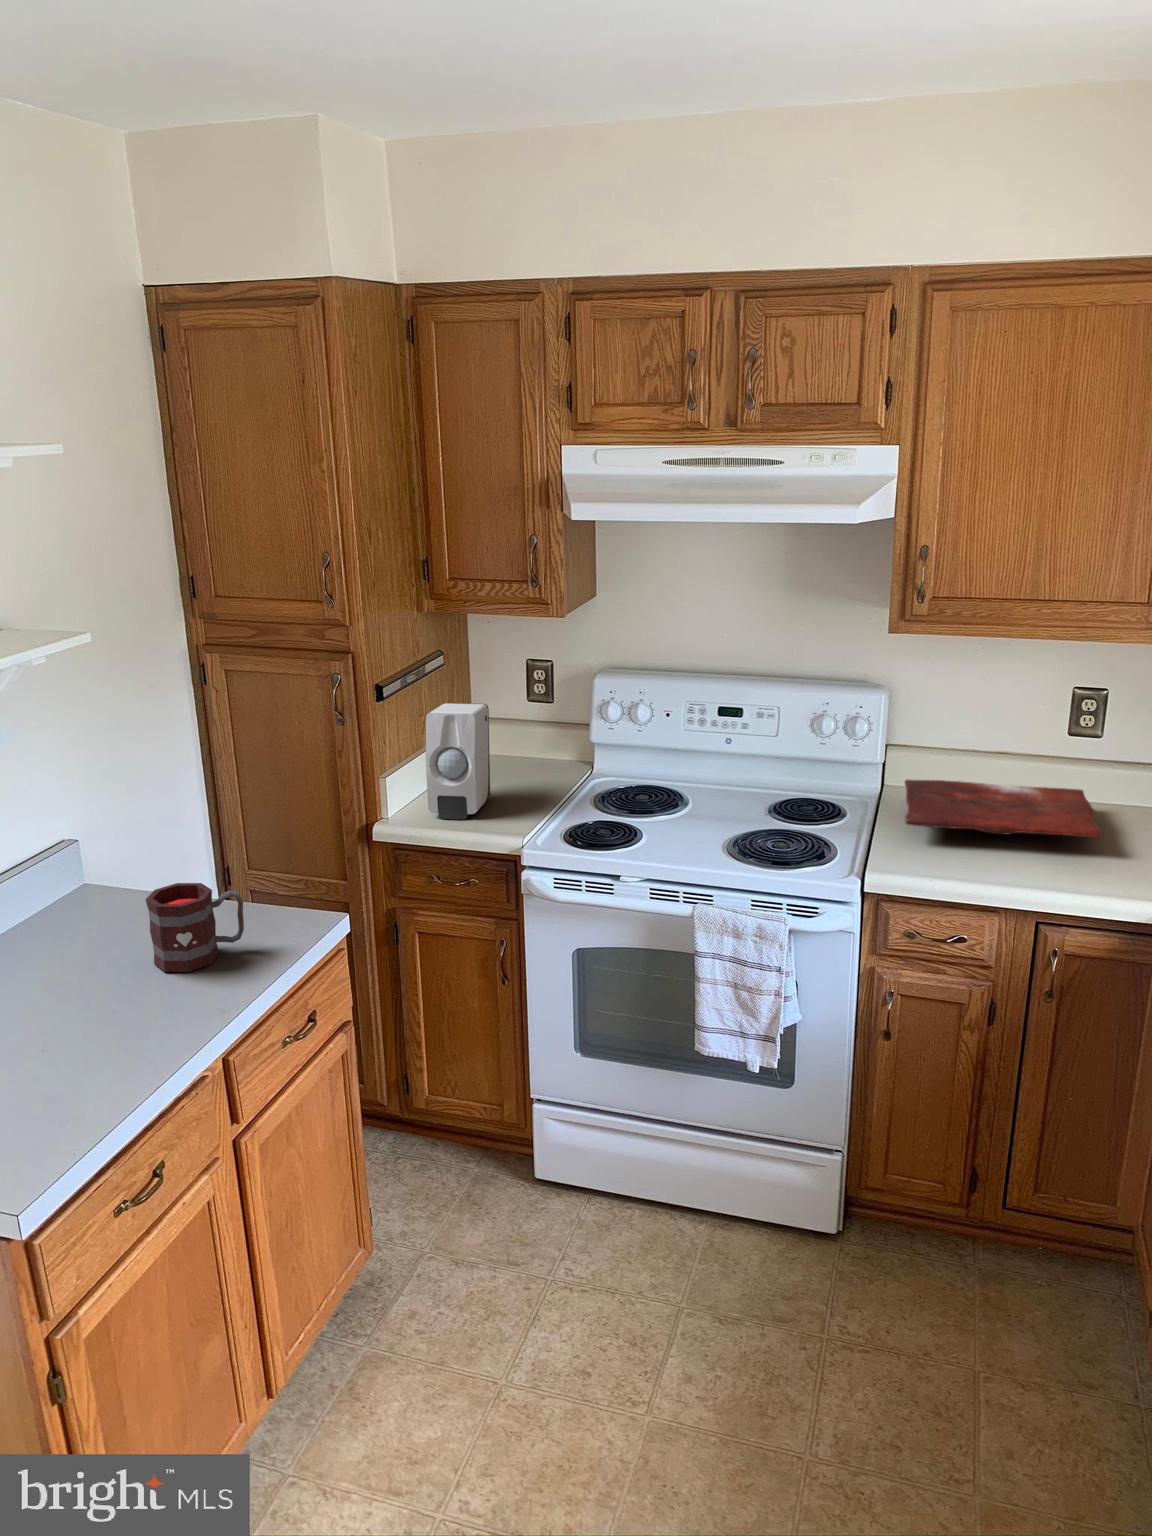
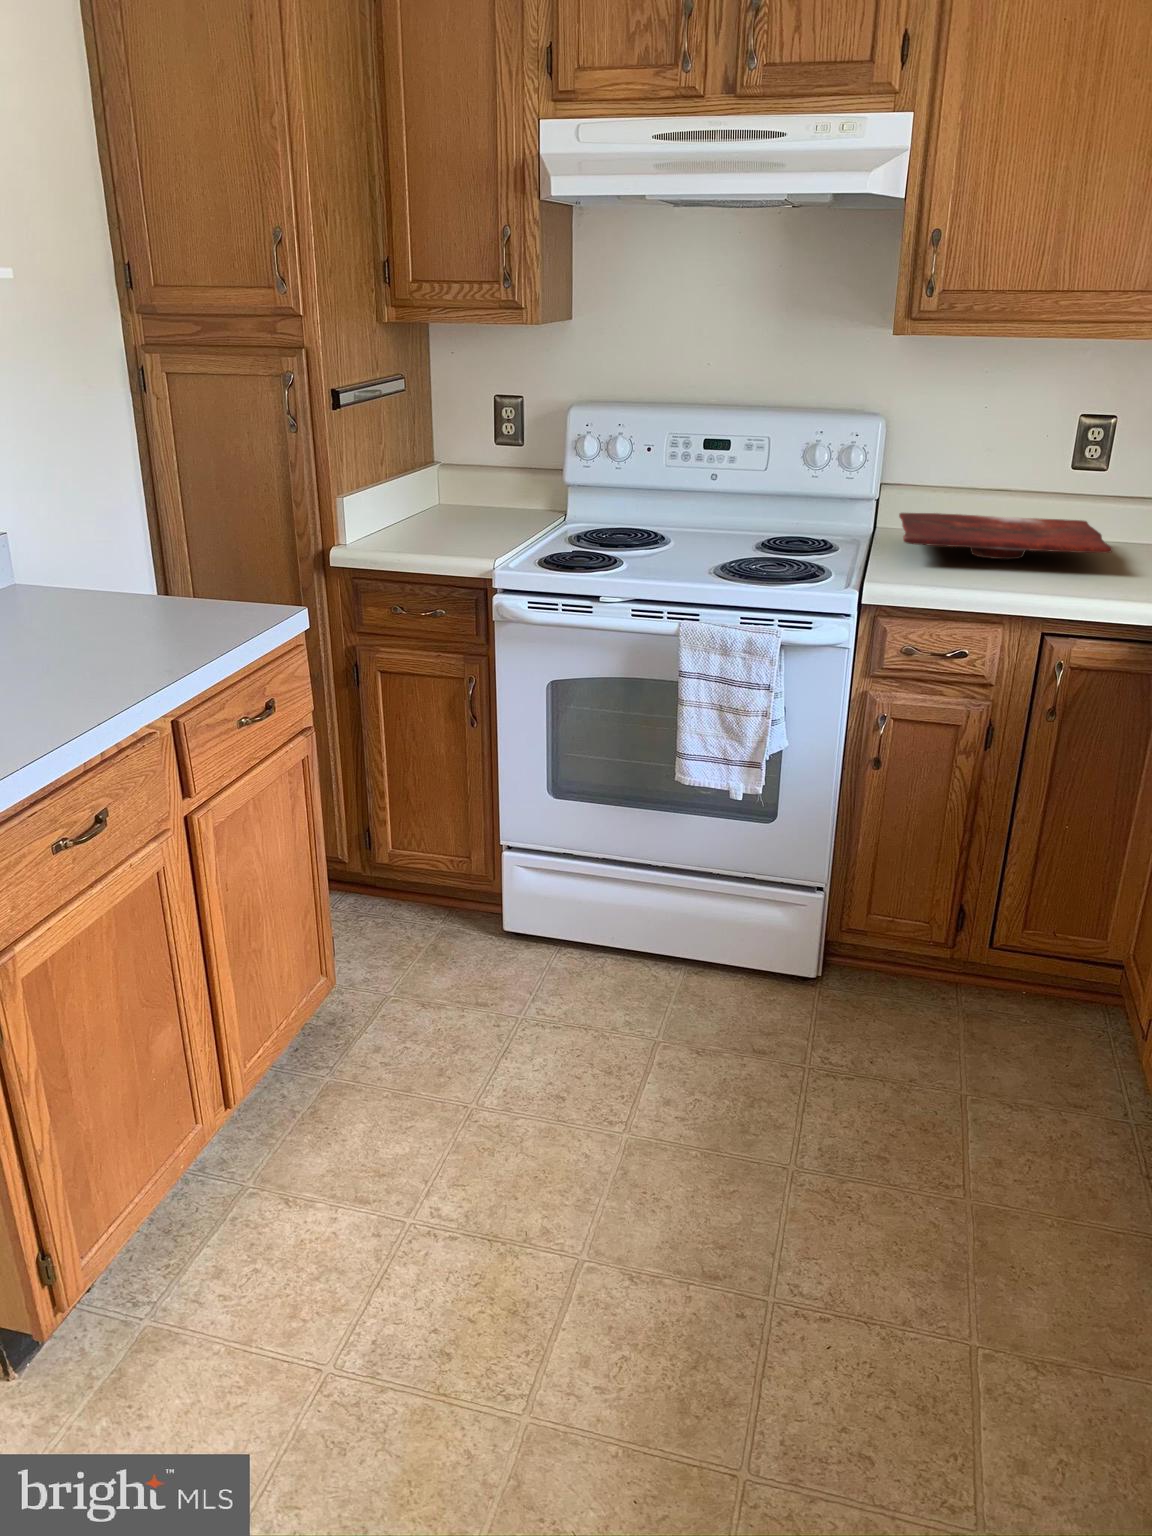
soap dispenser: present [426,703,490,819] -> none [388,425,457,547]
mug: present [146,883,244,972] -> none [79,549,191,641]

